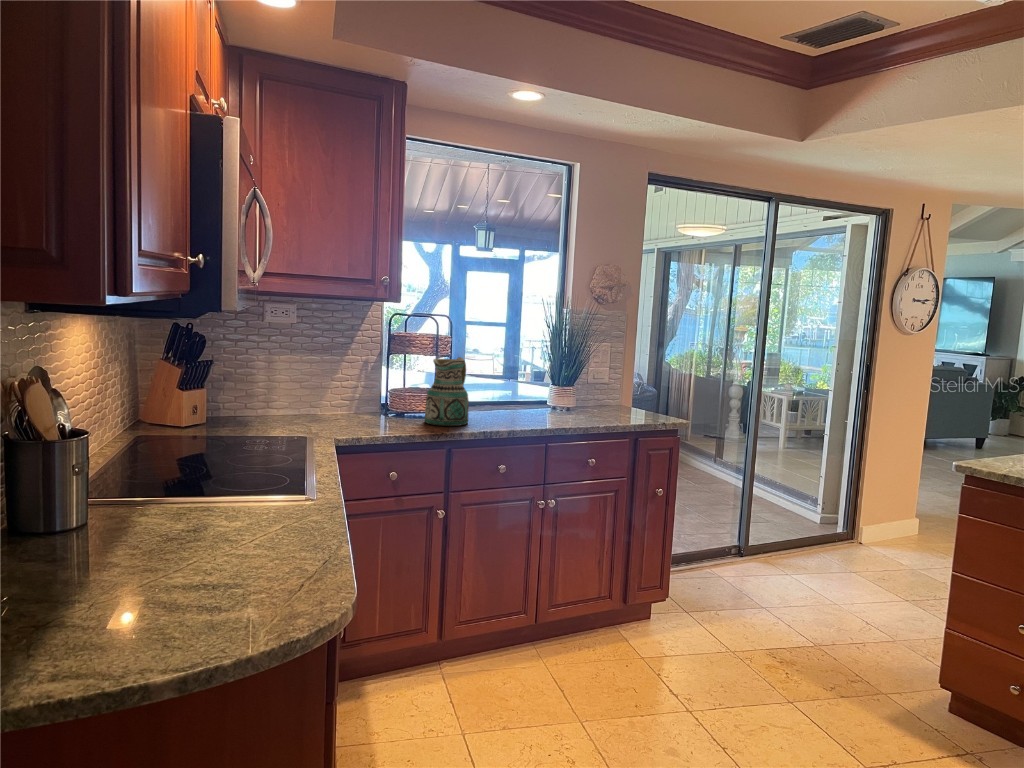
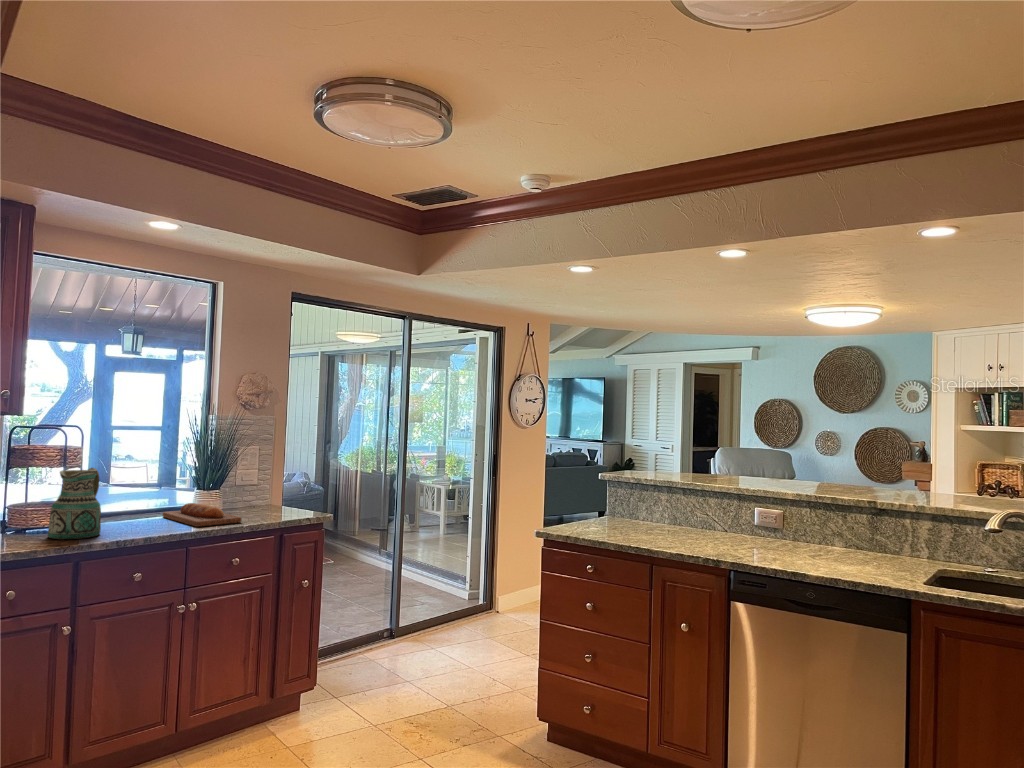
bread loaf: none [520,398,597,423] -> present [163,503,242,527]

